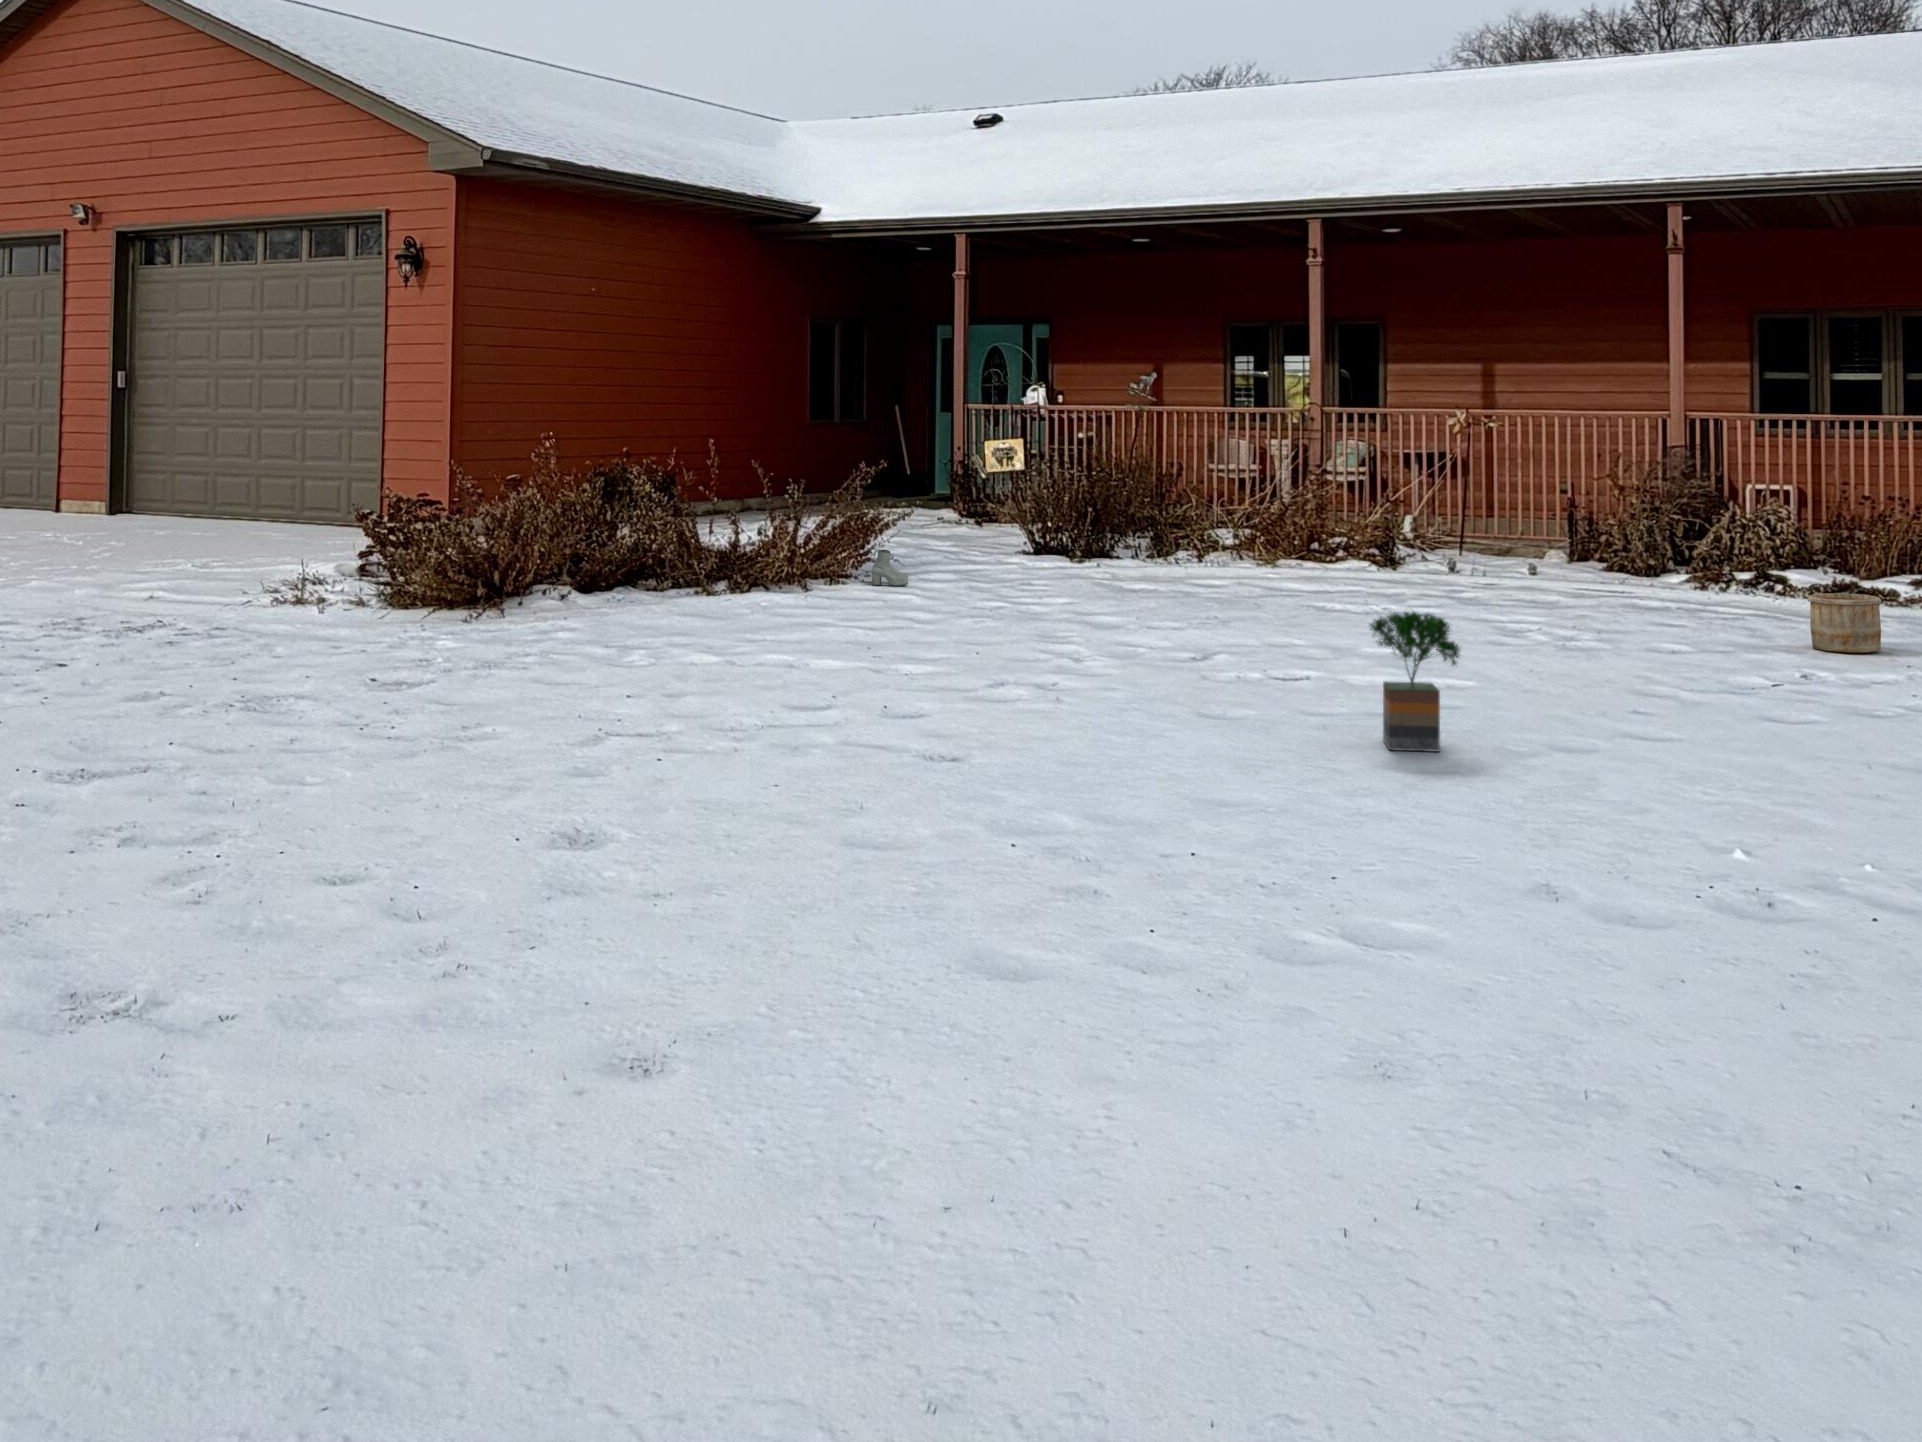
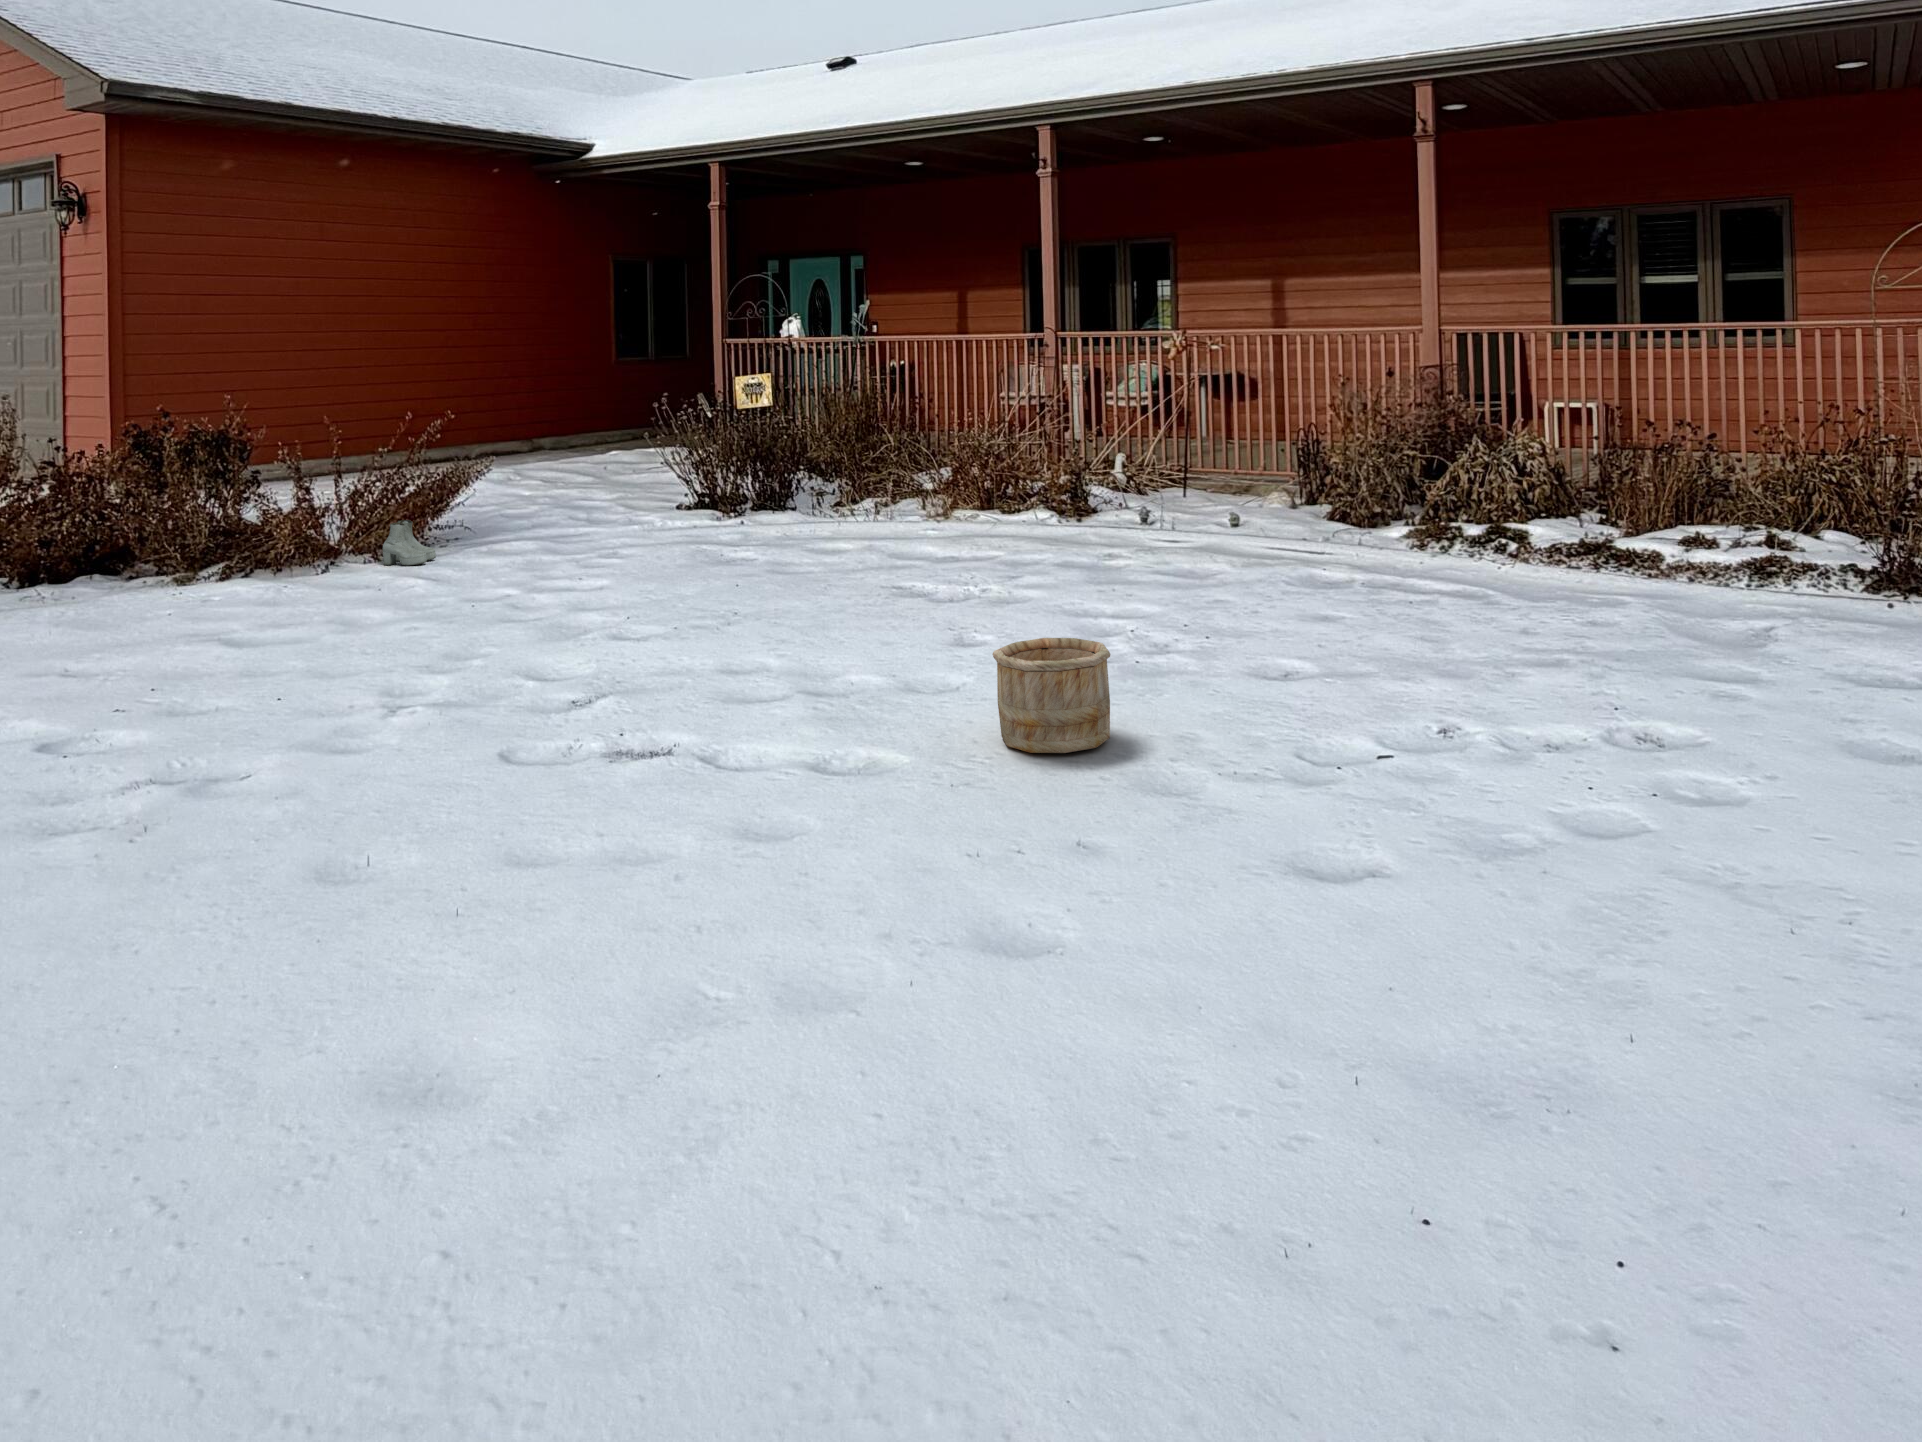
wooden bucket: present [1807,593,1882,653] -> present [992,638,1110,753]
potted tree: present [1370,612,1460,752] -> none [246,757,452,1085]

